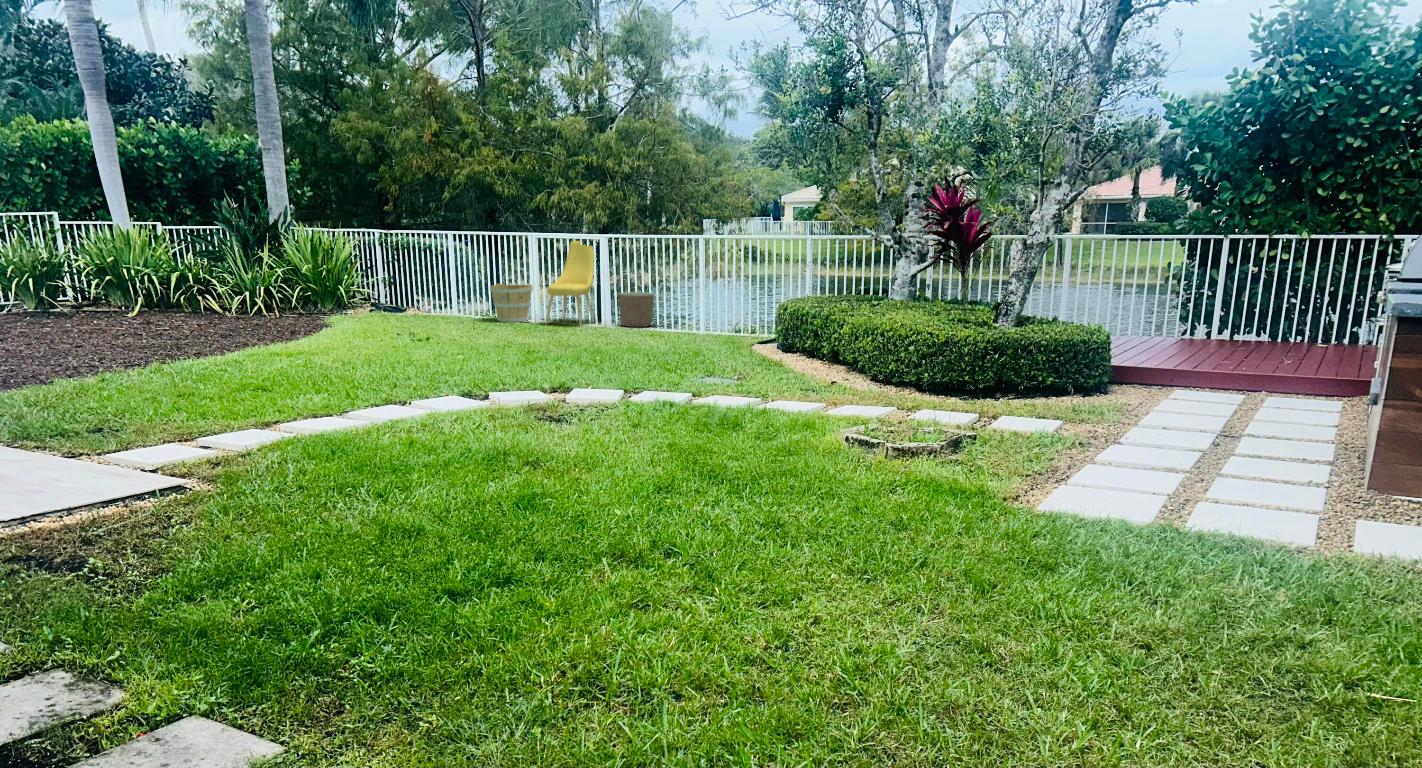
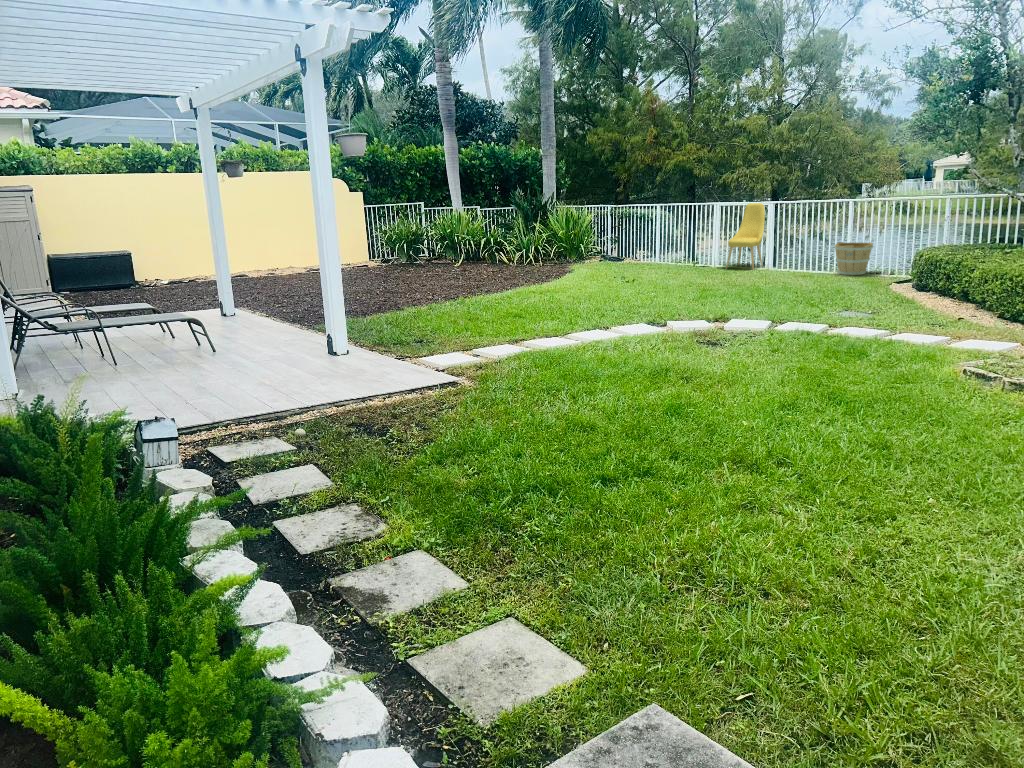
wooden bucket: present [490,283,533,322] -> present [835,242,873,275]
planter: present [619,292,654,327] -> none [784,243,813,270]

